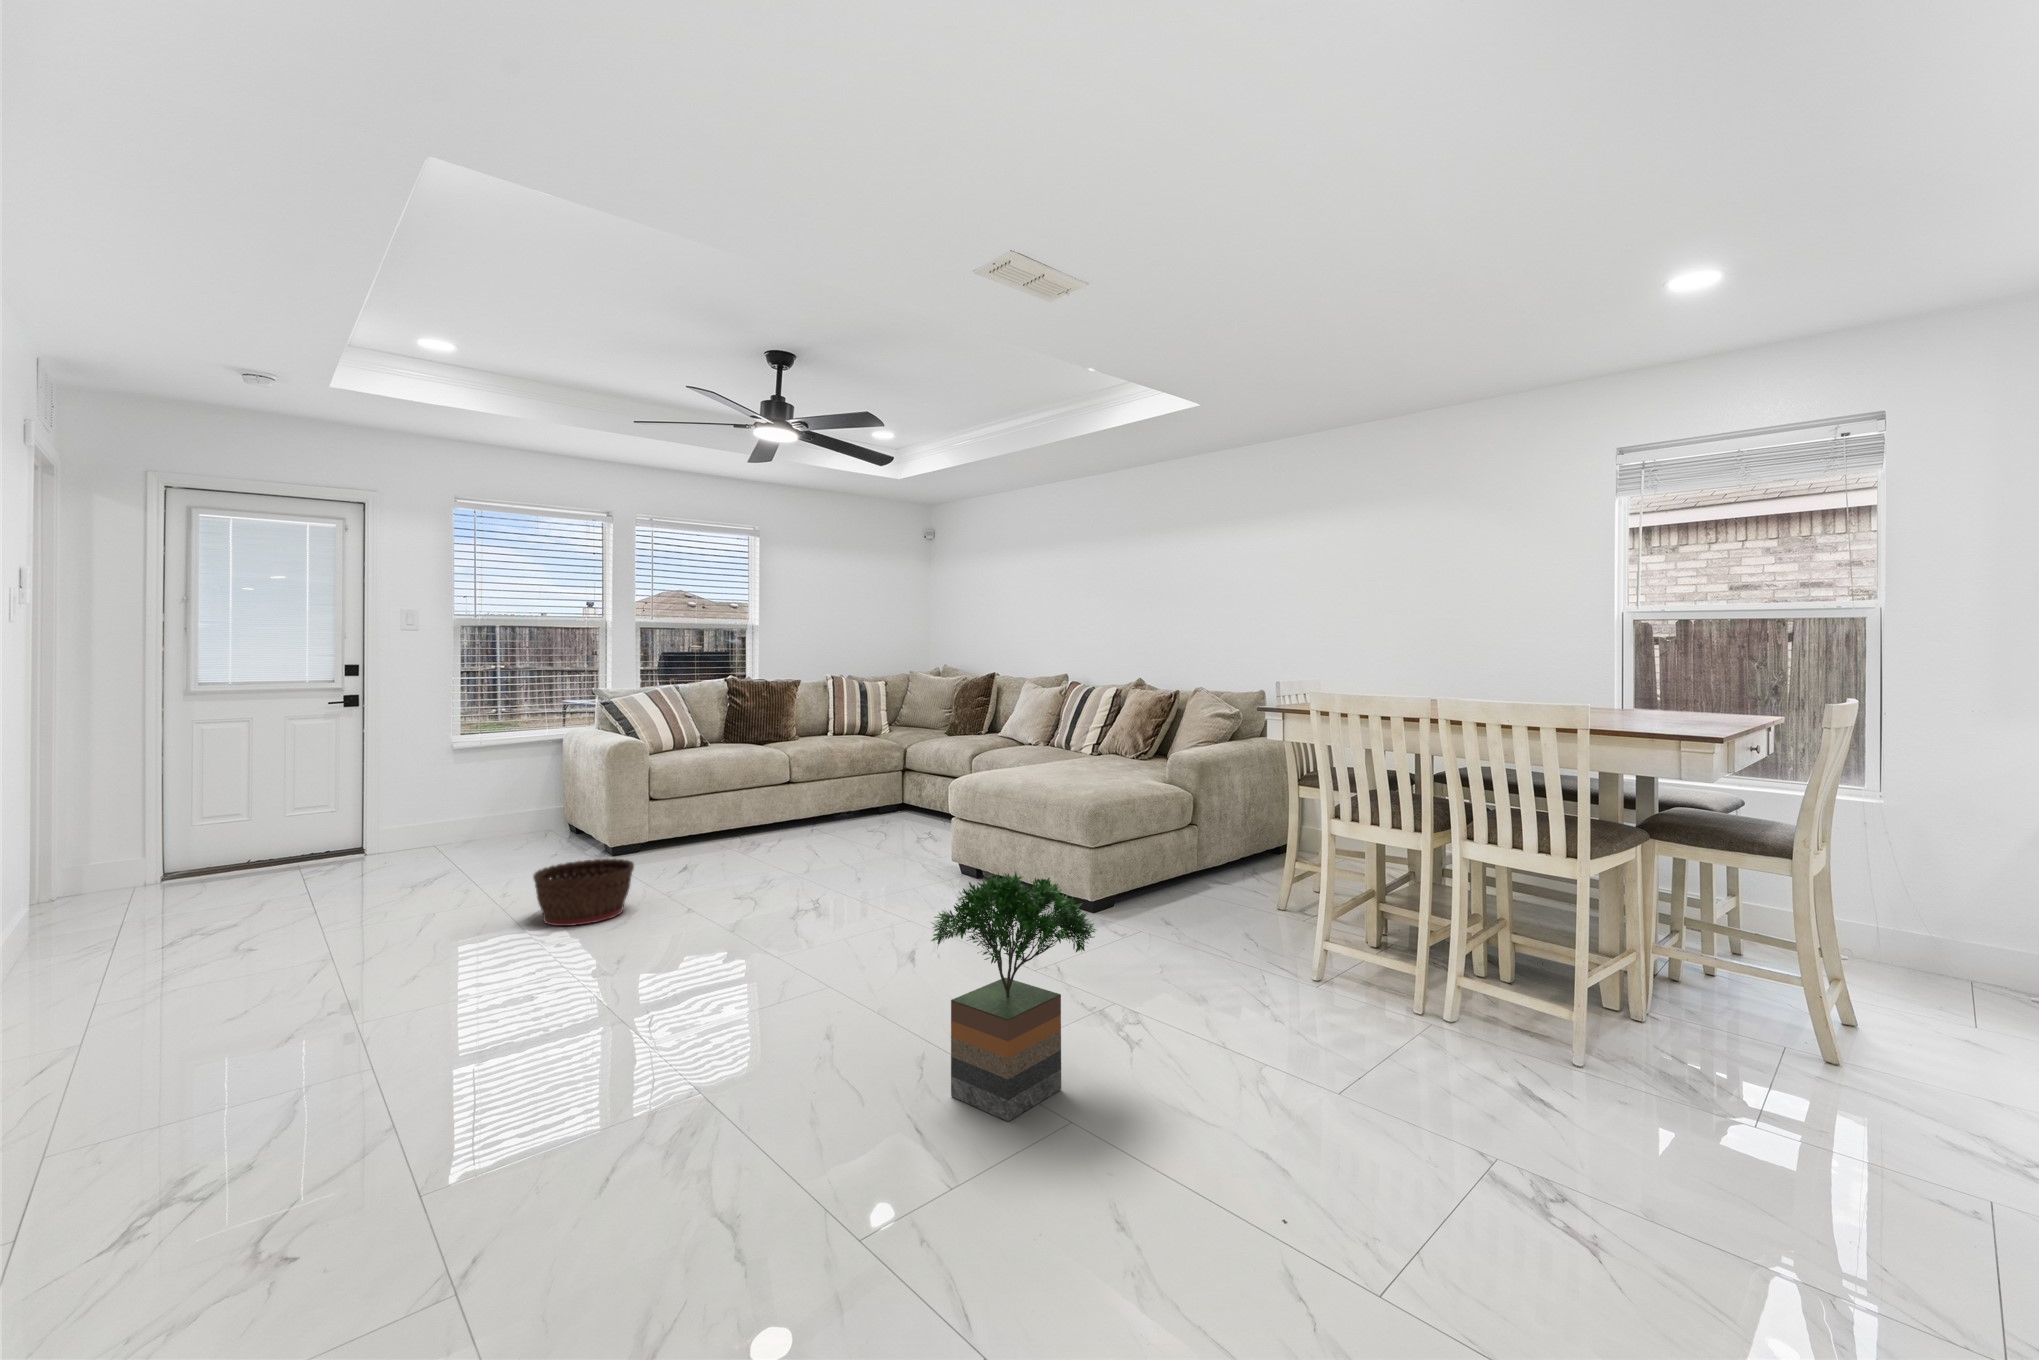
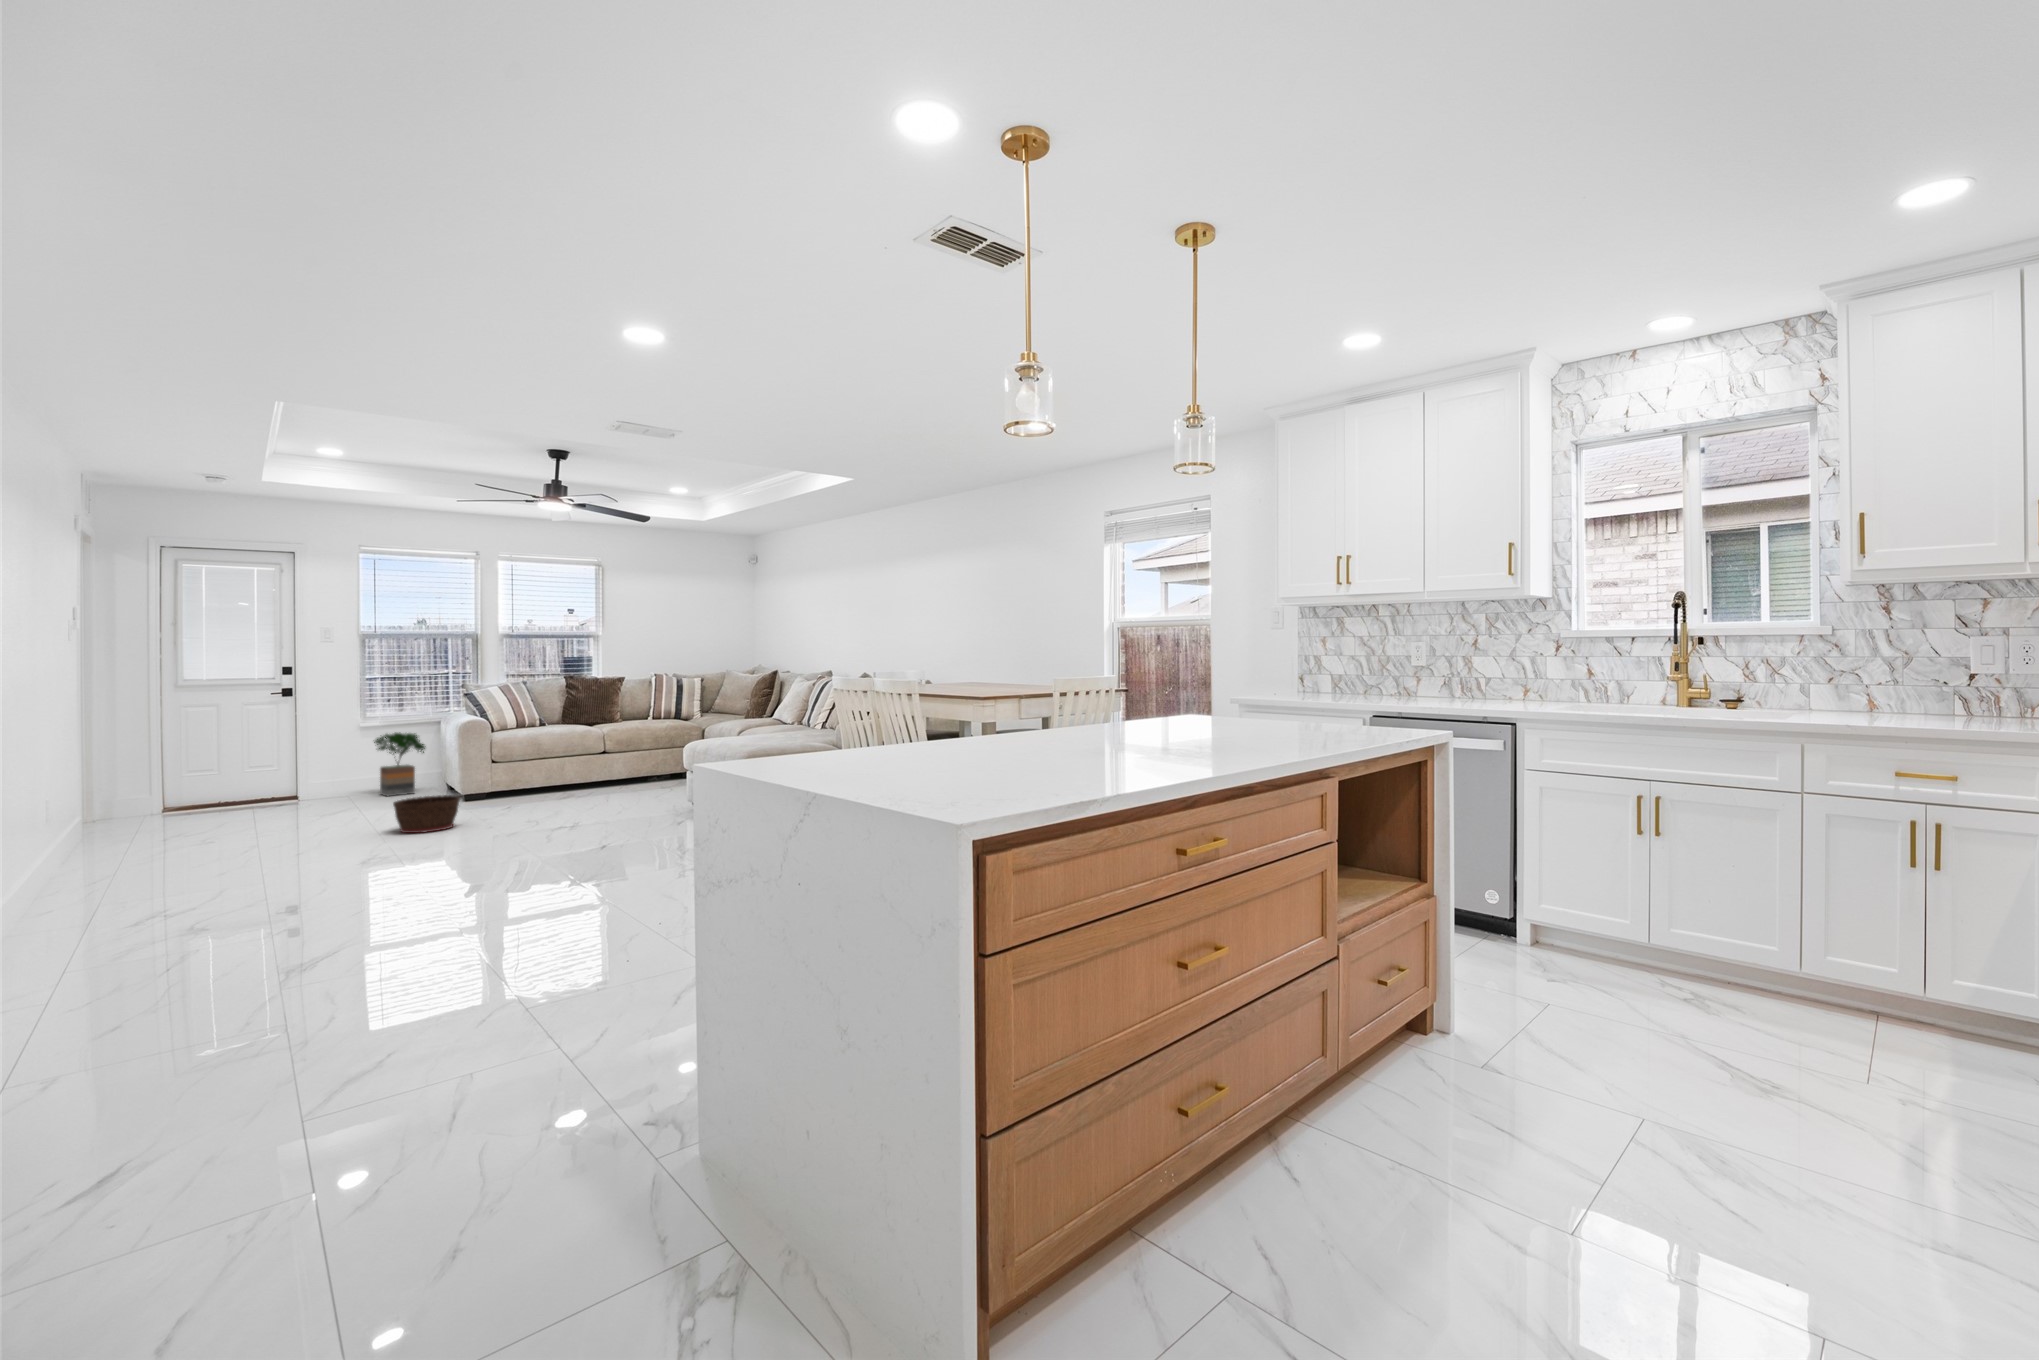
potted tree: present [931,873,1096,1121] -> present [374,732,426,796]

